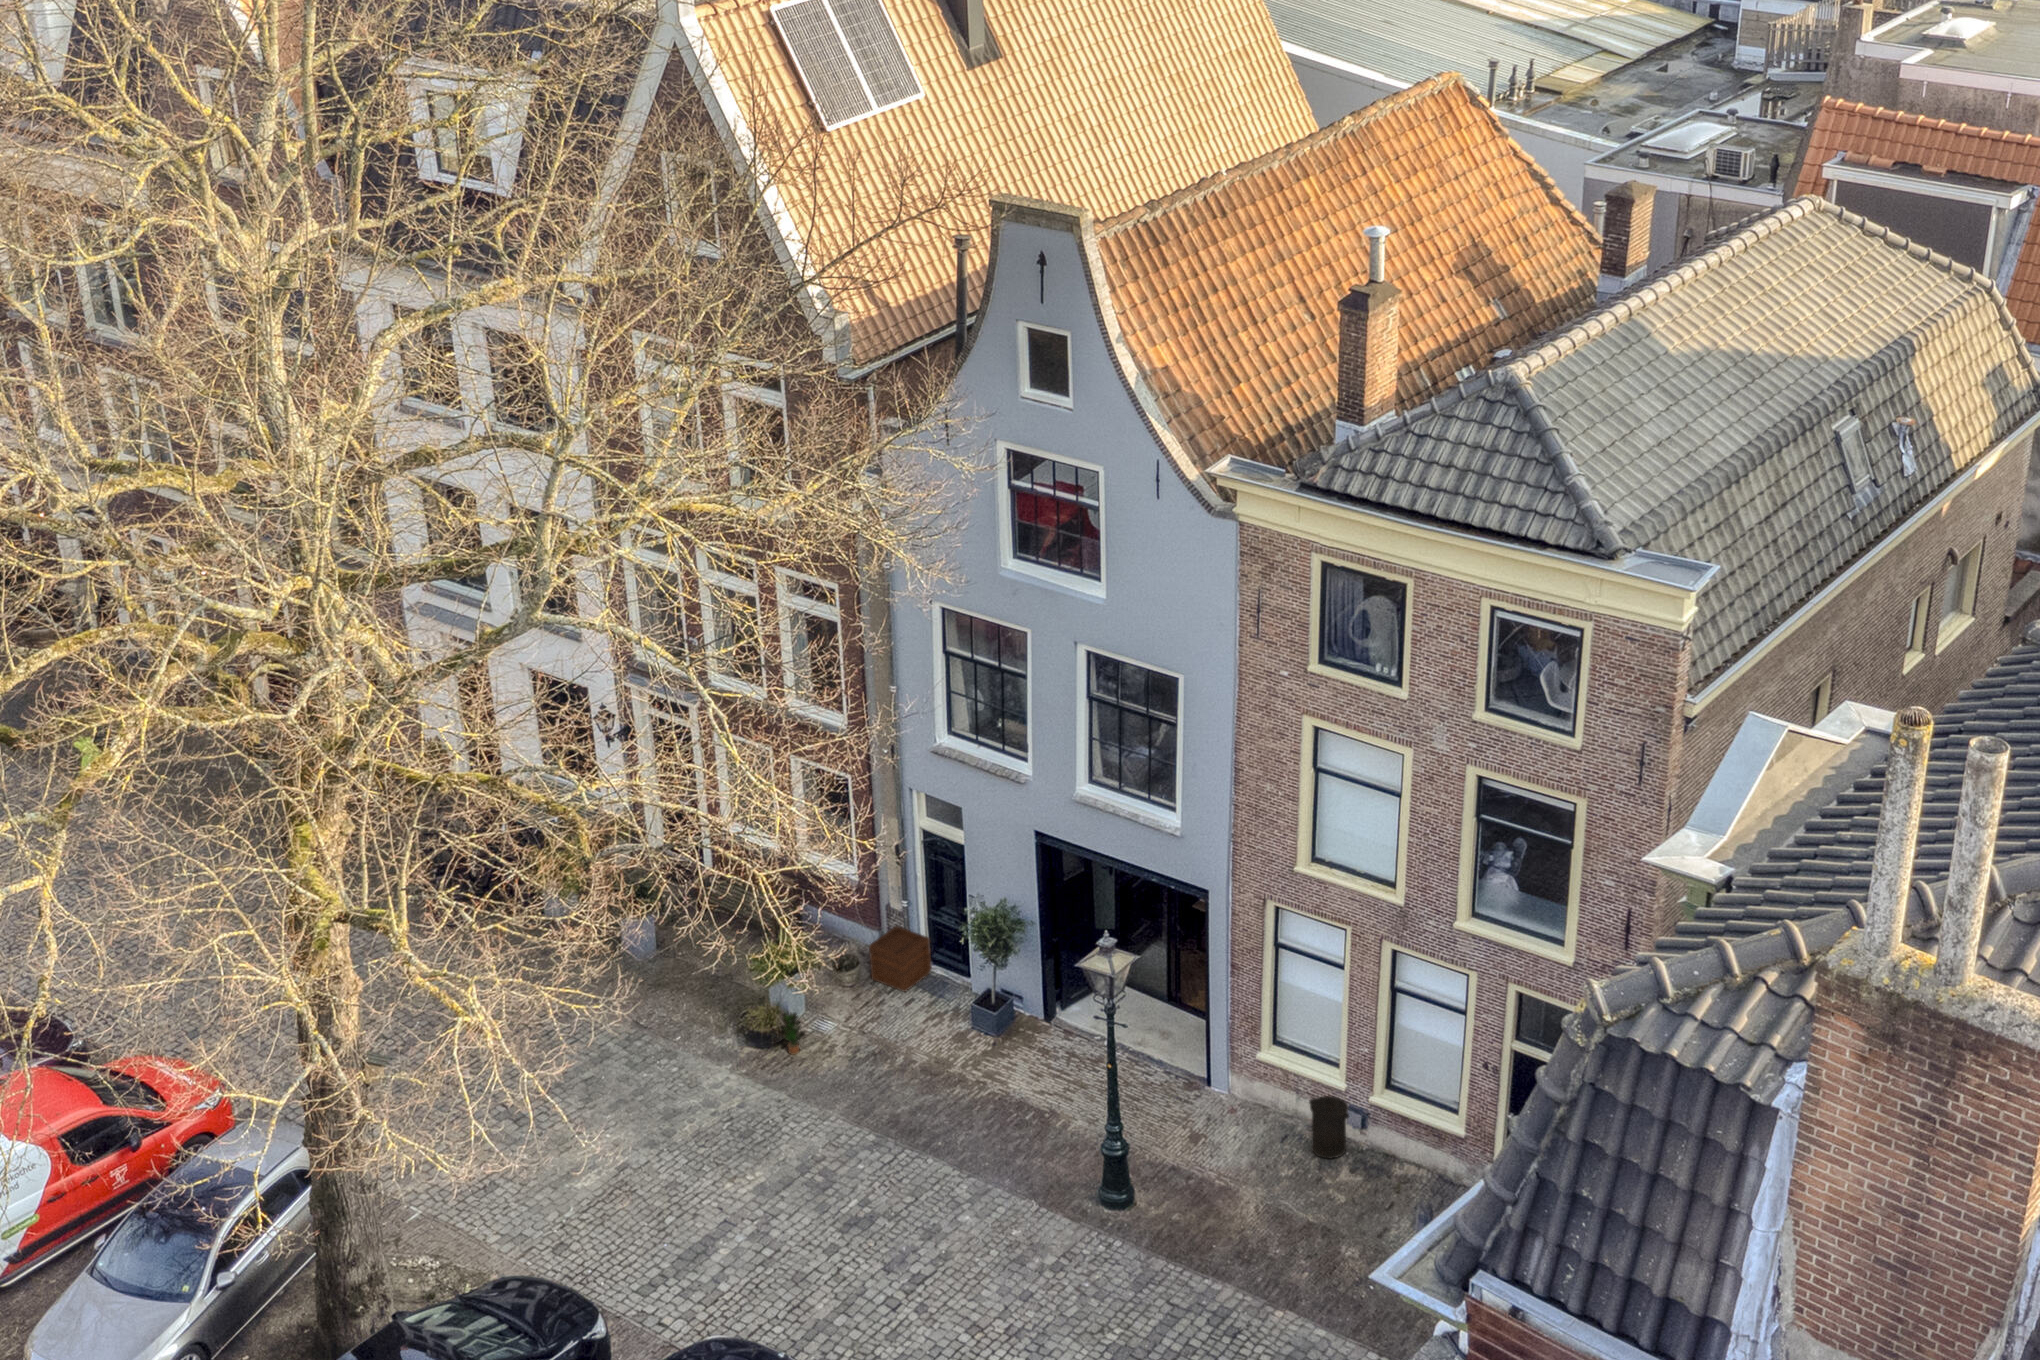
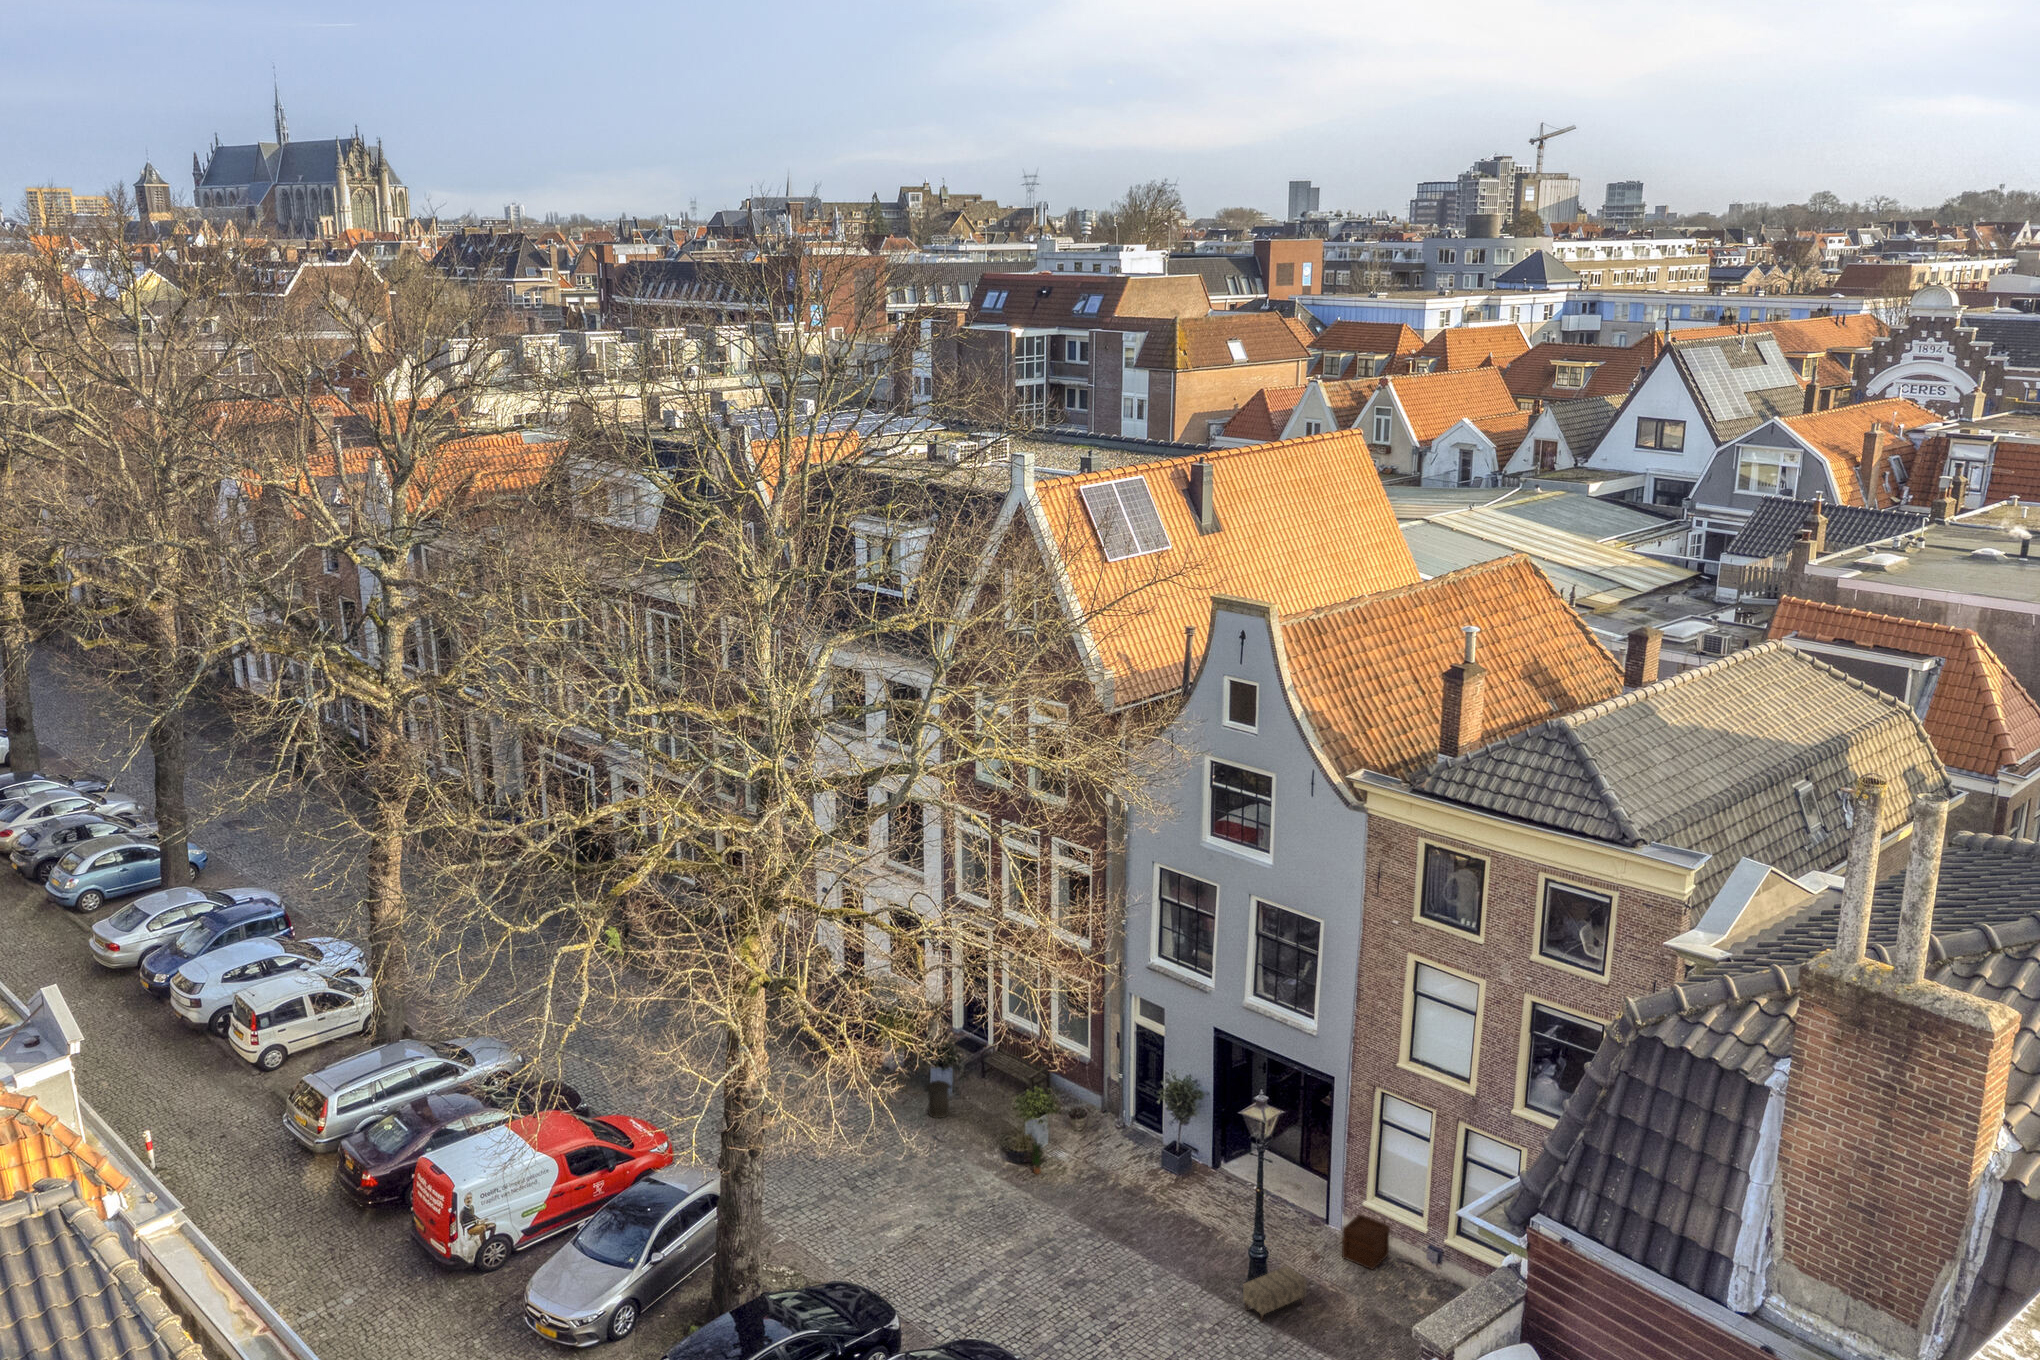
wooden crate: present [869,926,932,992] -> present [1342,1214,1390,1269]
trash can: present [1309,1096,1350,1159] -> present [925,1080,951,1118]
bench: none [1094,1160,1181,1244] -> present [1243,1266,1307,1321]

